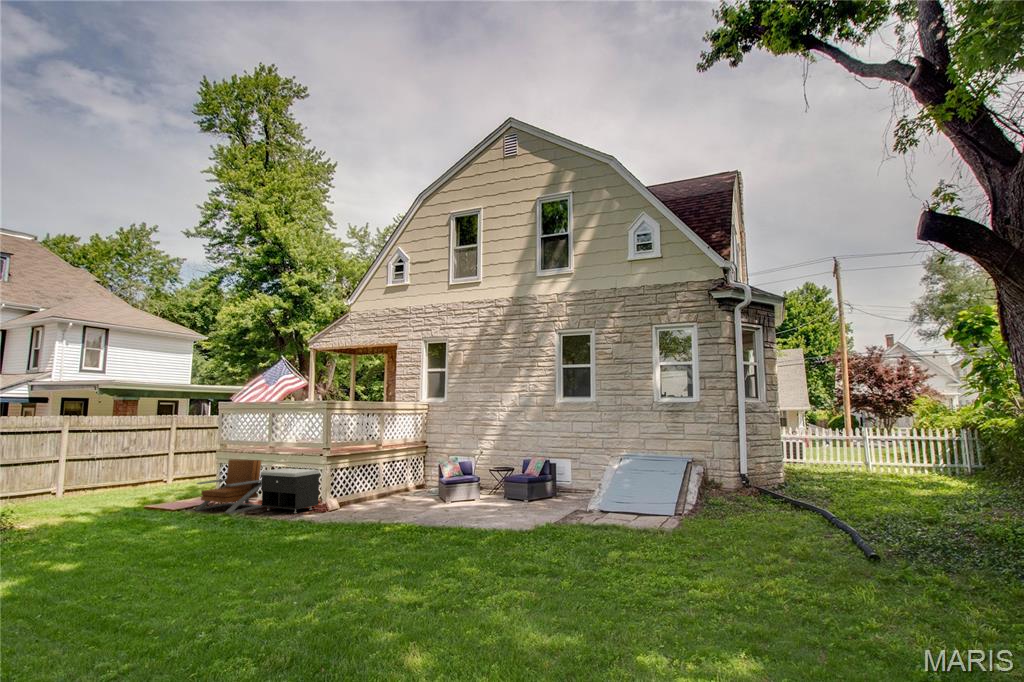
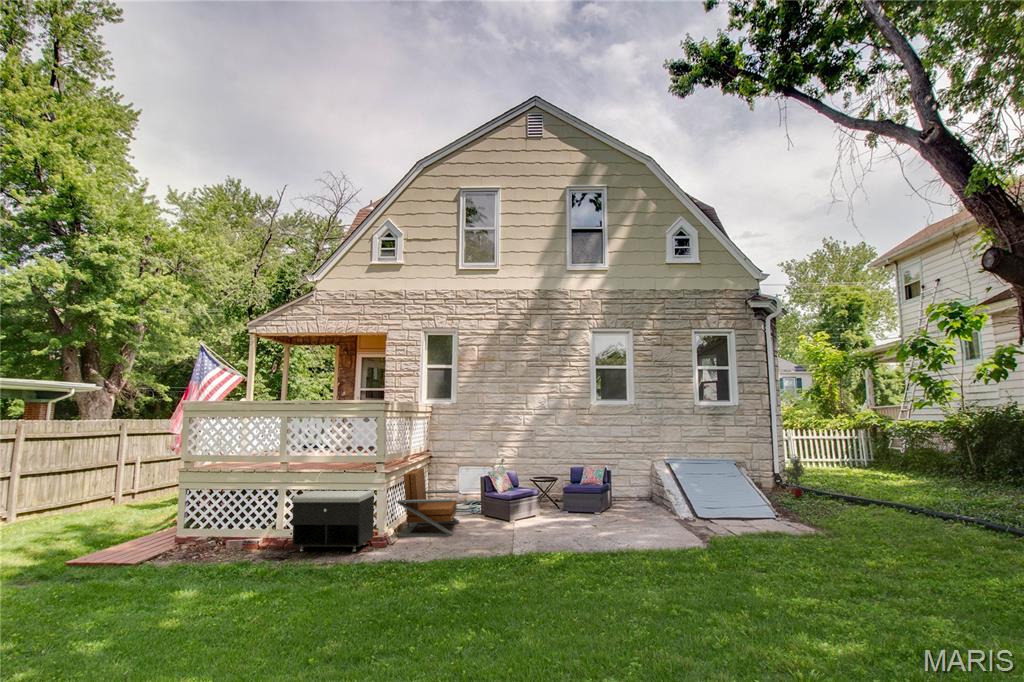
potted tree: none [746,454,775,501] -> present [782,456,804,497]
lounge chair: present [195,459,262,514] -> present [397,468,459,537]

